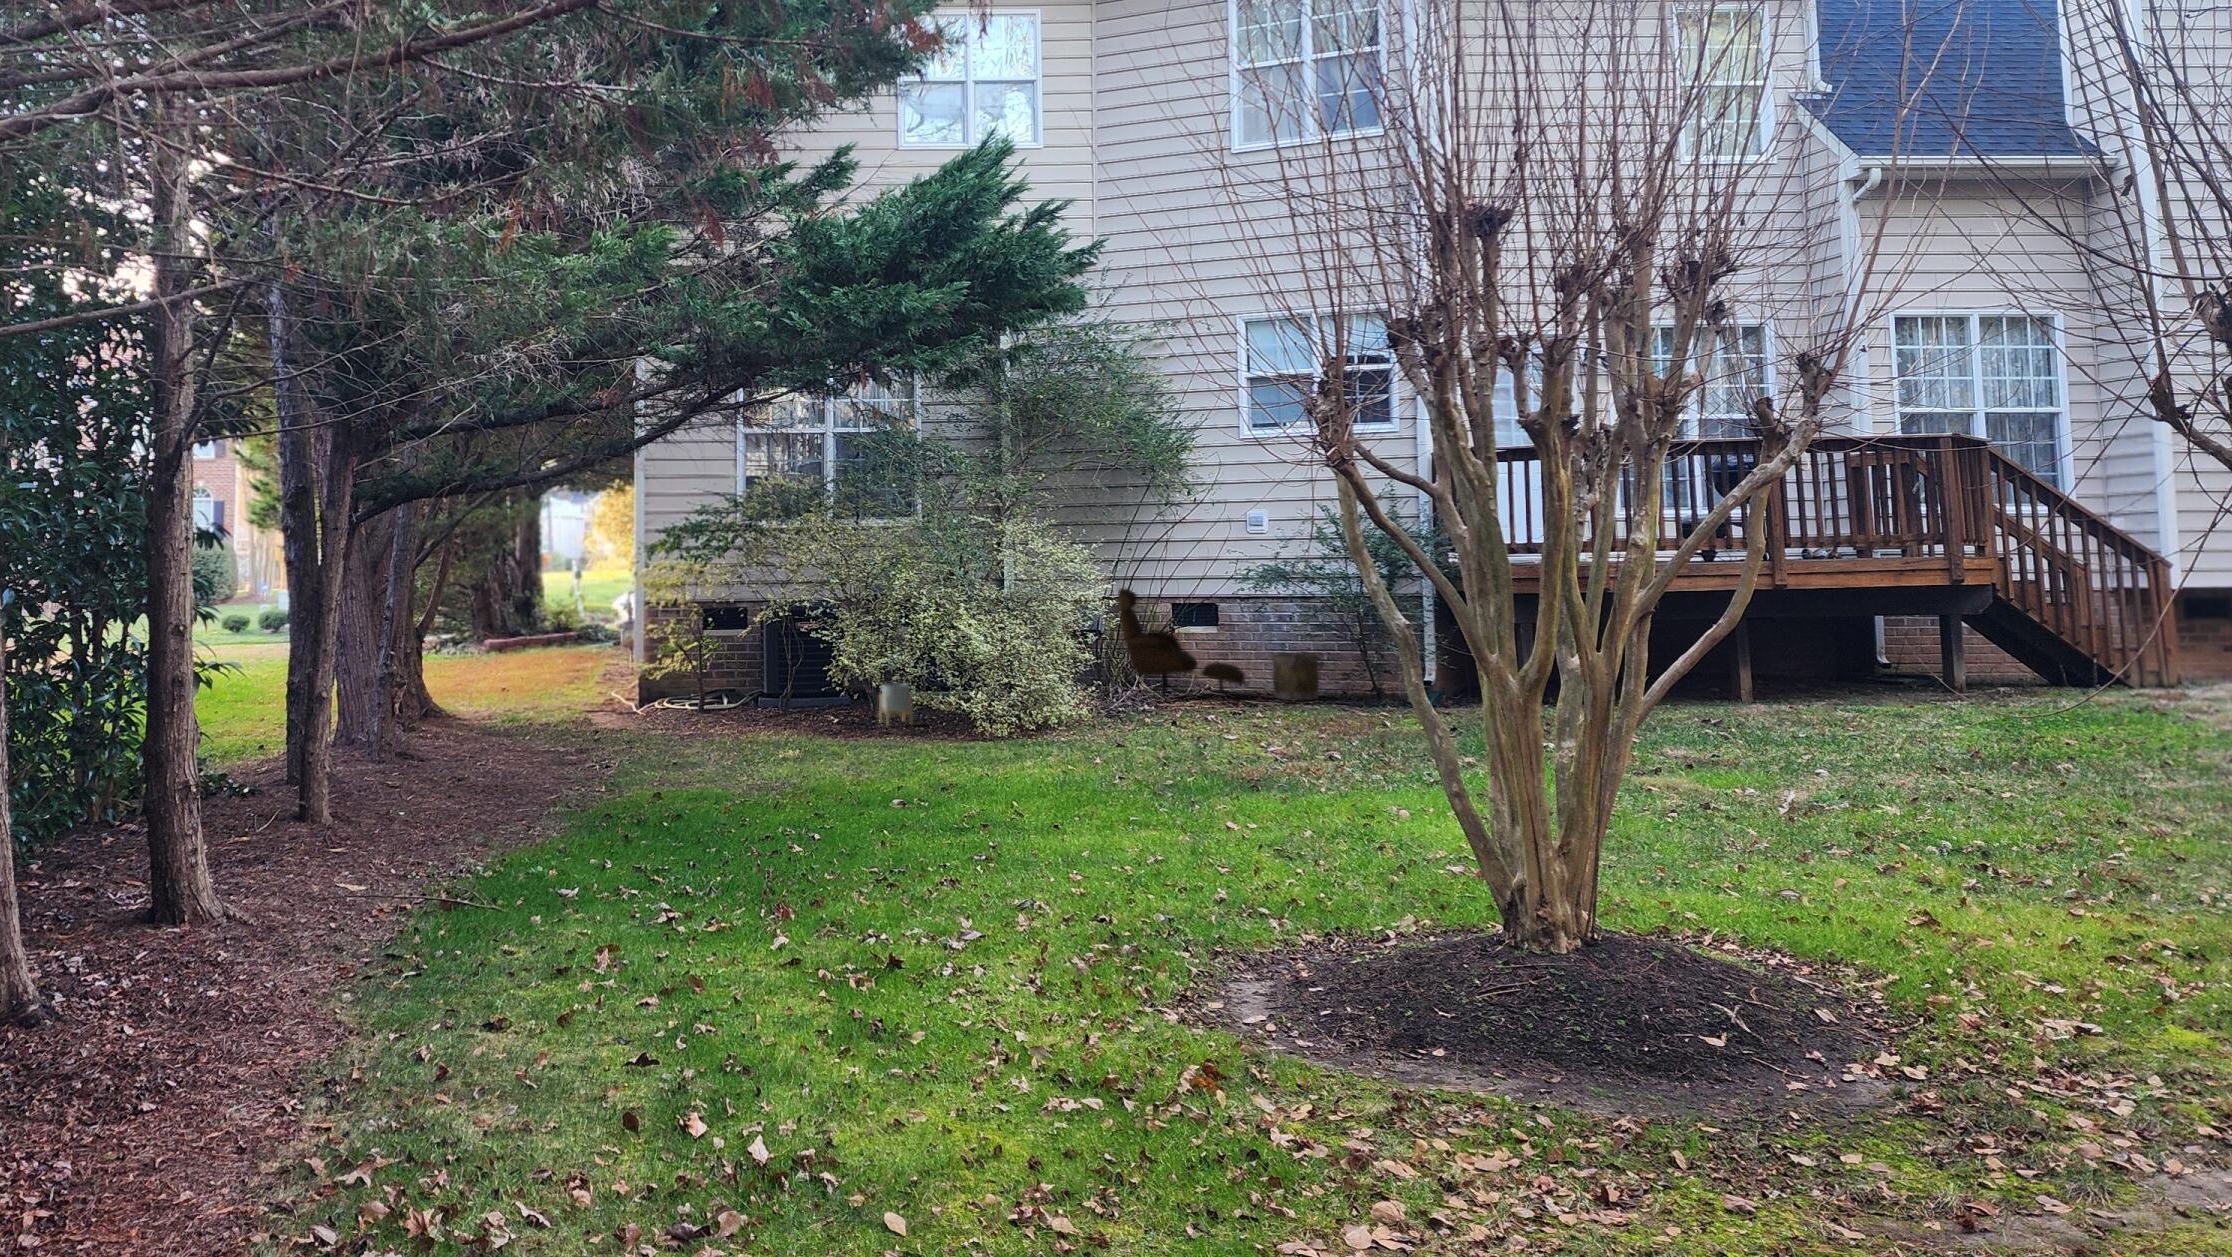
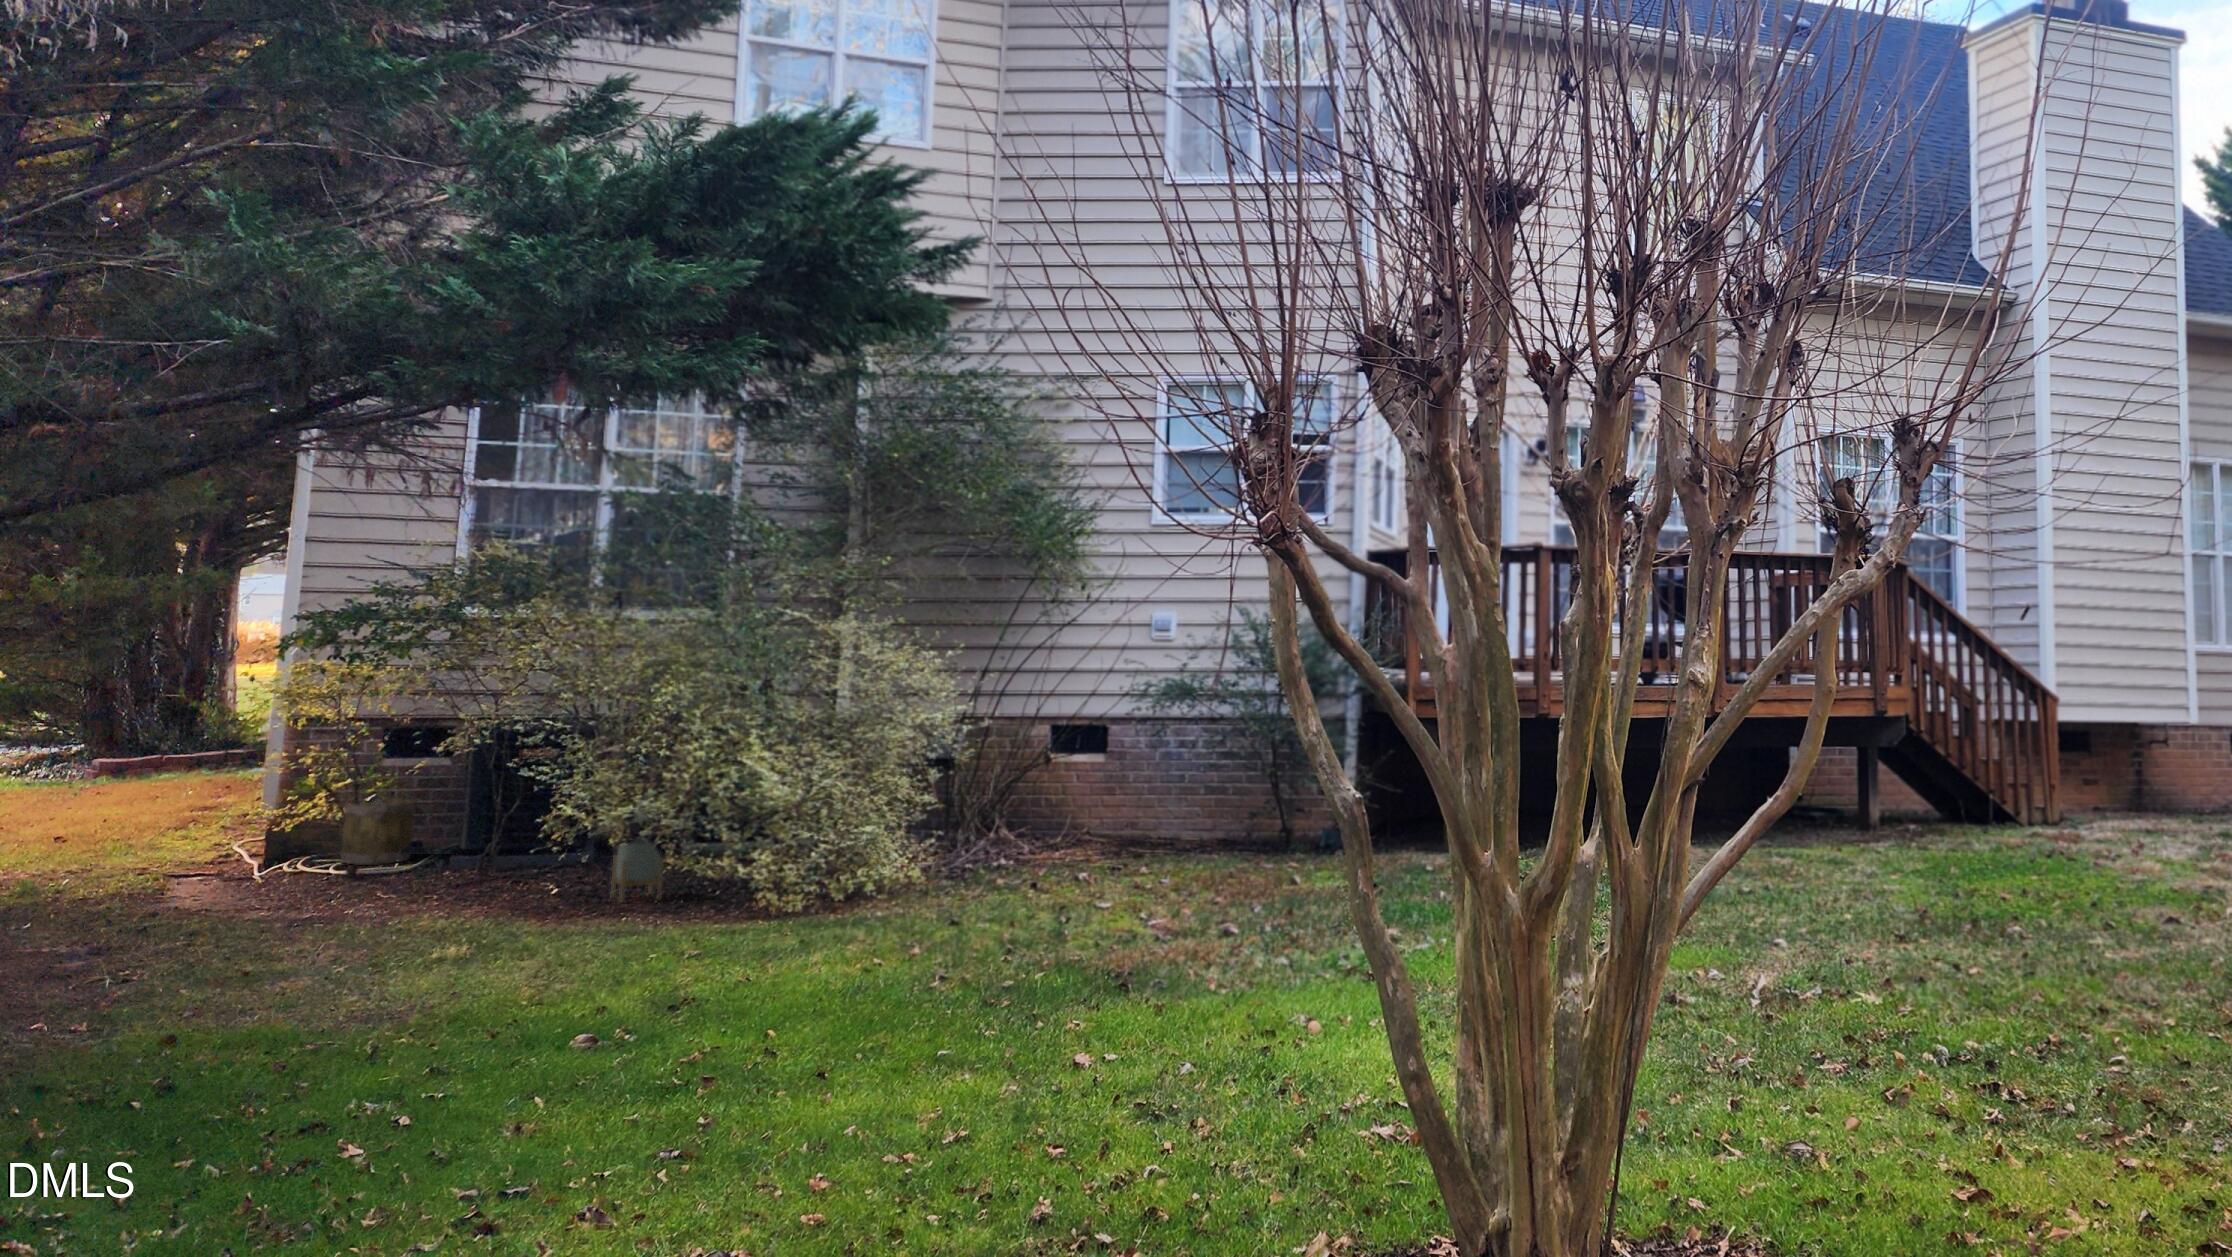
lounge chair: present [1118,588,1246,702] -> none [979,705,1135,855]
bucket: present [1272,652,1324,701] -> present [341,798,424,865]

